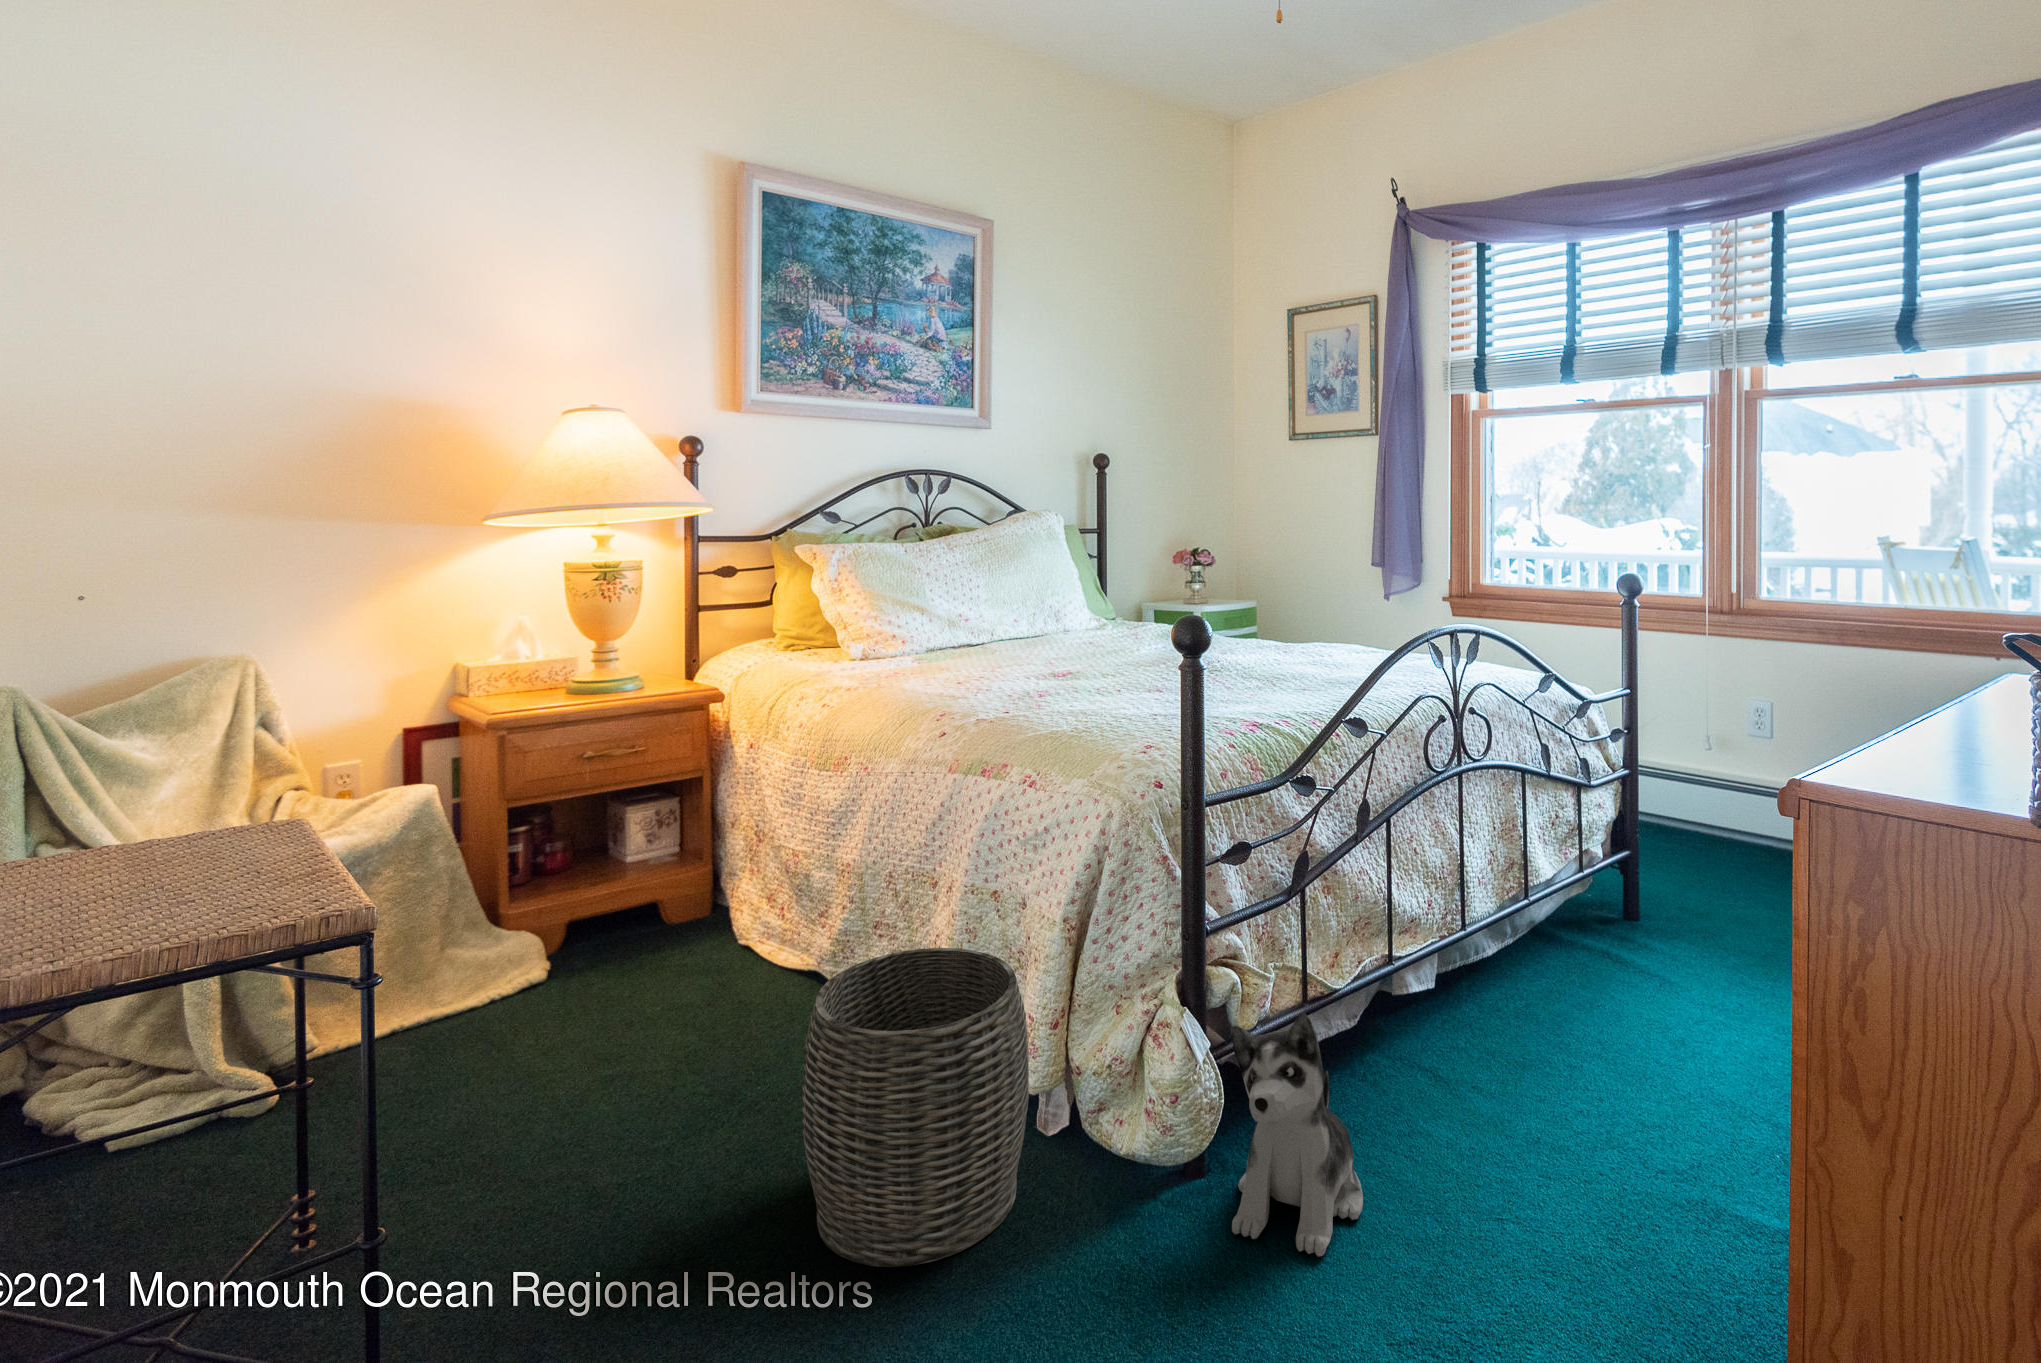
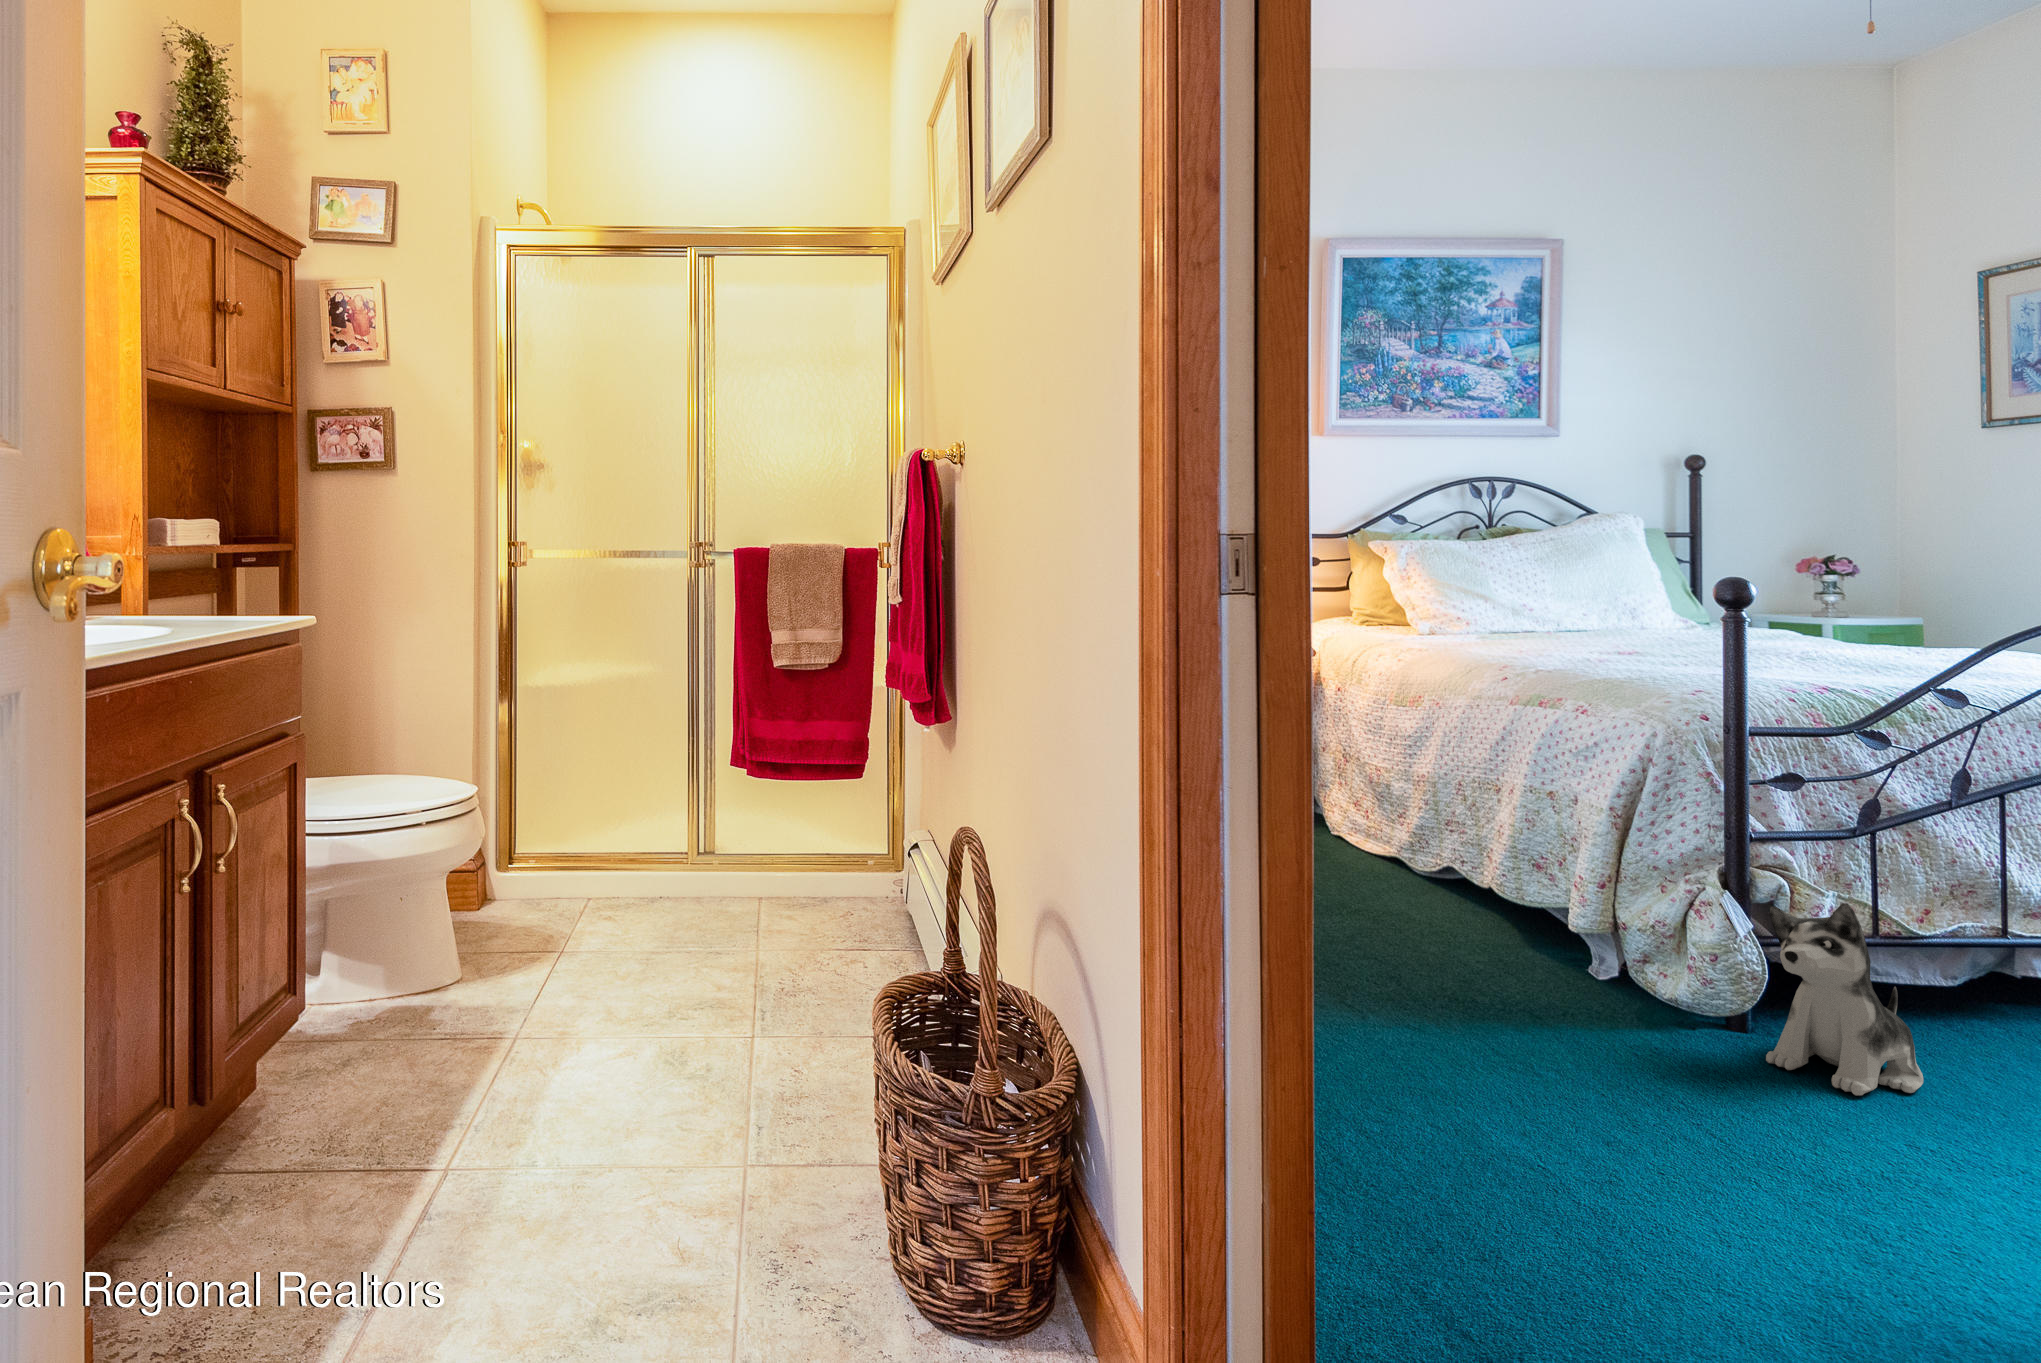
woven basket: present [803,948,1029,1267] -> none [1398,810,1575,1004]

